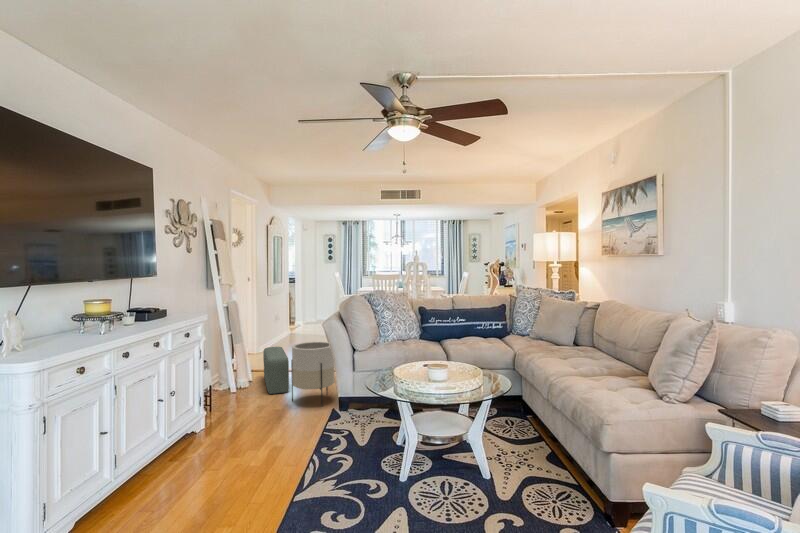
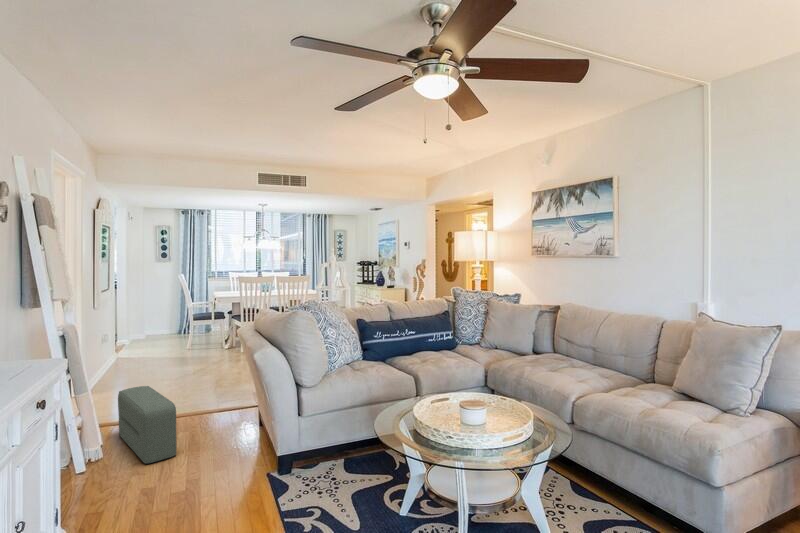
planter: present [291,342,335,406] -> none [193,376,260,473]

